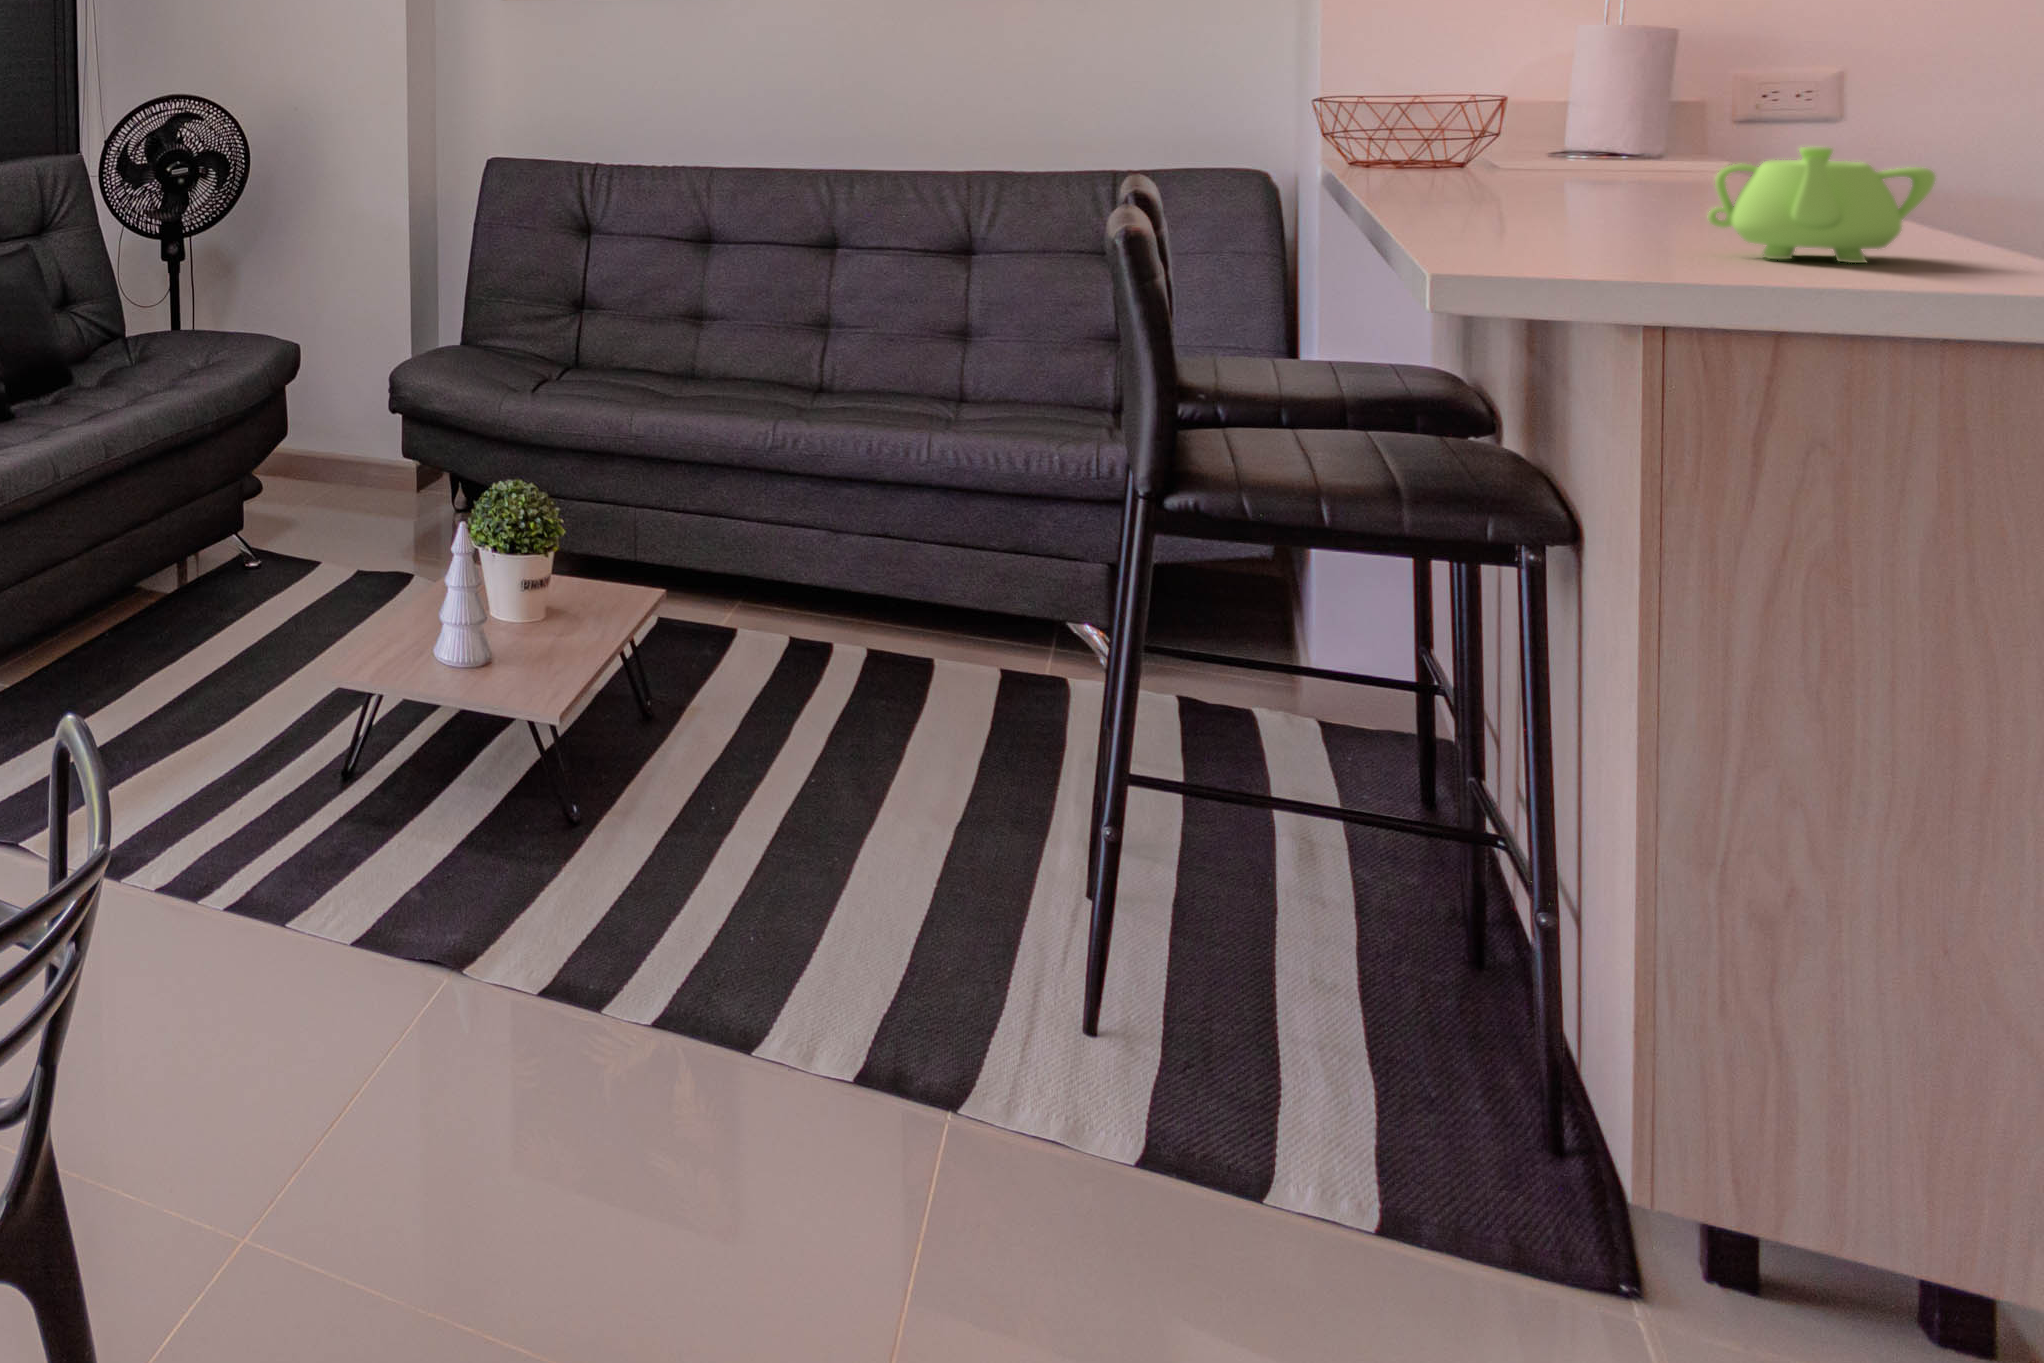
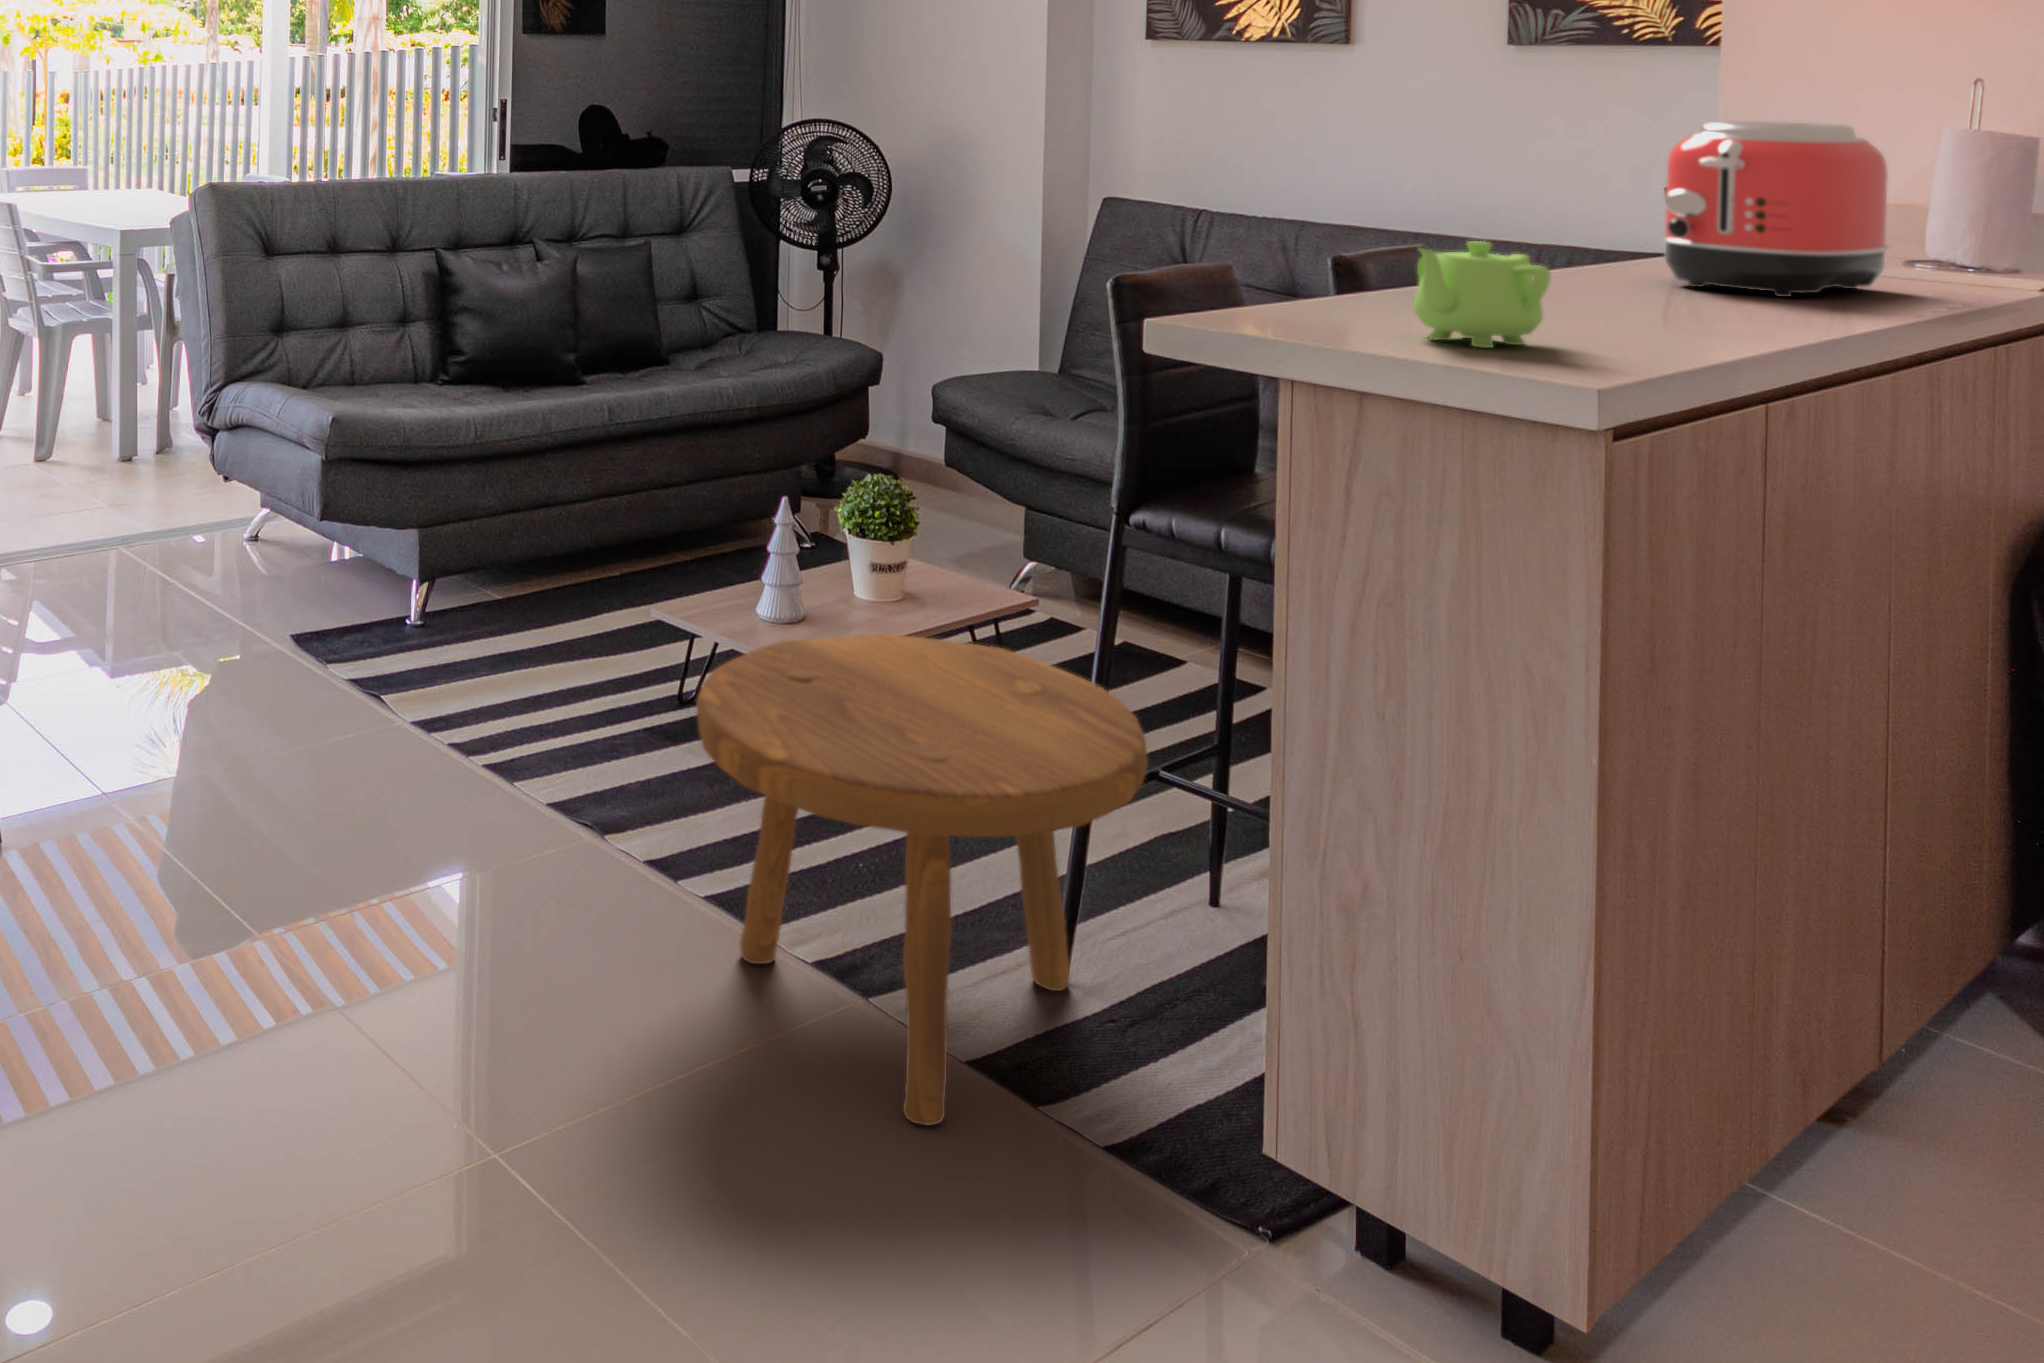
toaster: none [1503,22,1719,193] -> present [1661,122,1890,297]
footstool: none [750,662,1341,1249] -> present [696,634,1147,1125]

